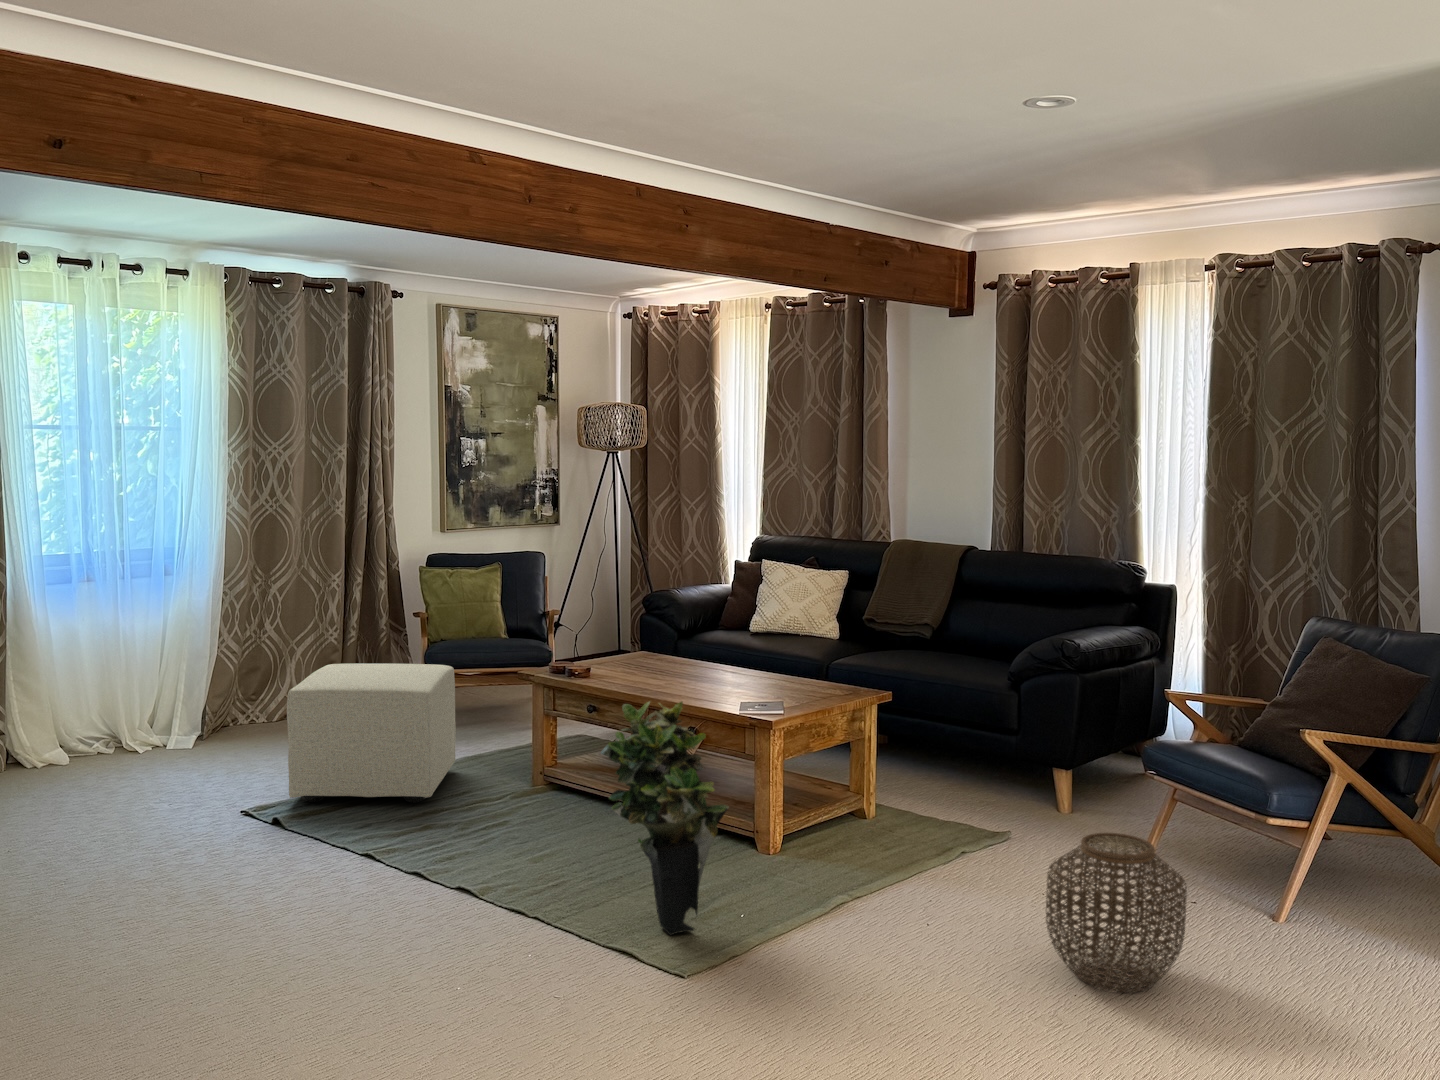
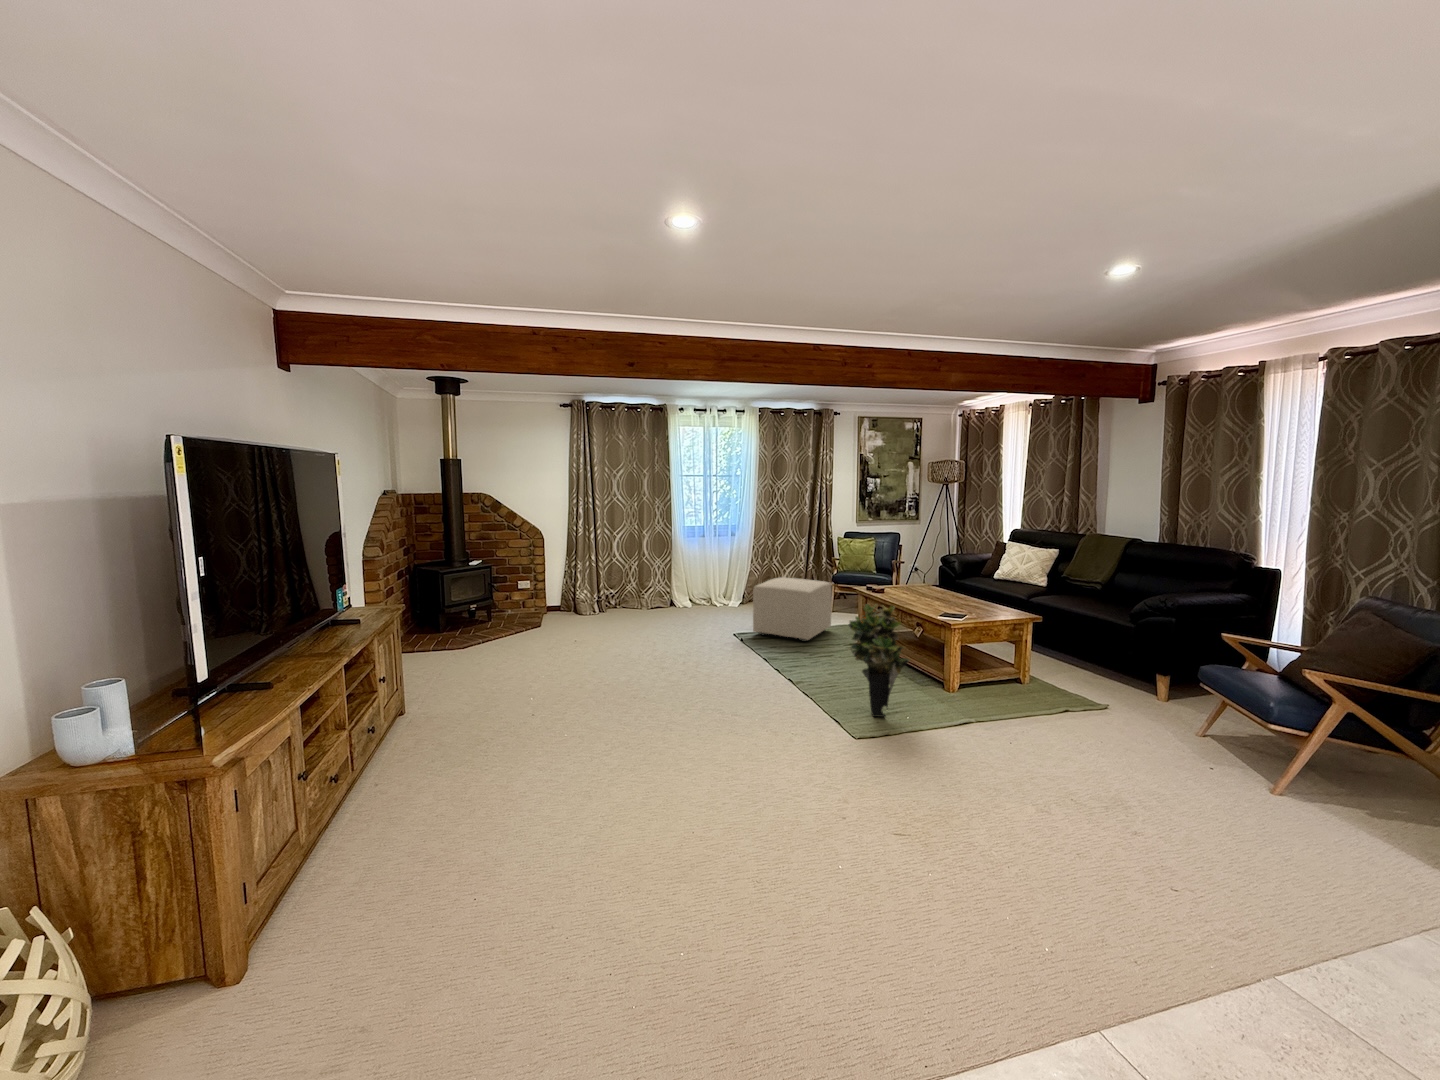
woven basket: present [1046,833,1187,993] -> none [1071,706,1166,803]

